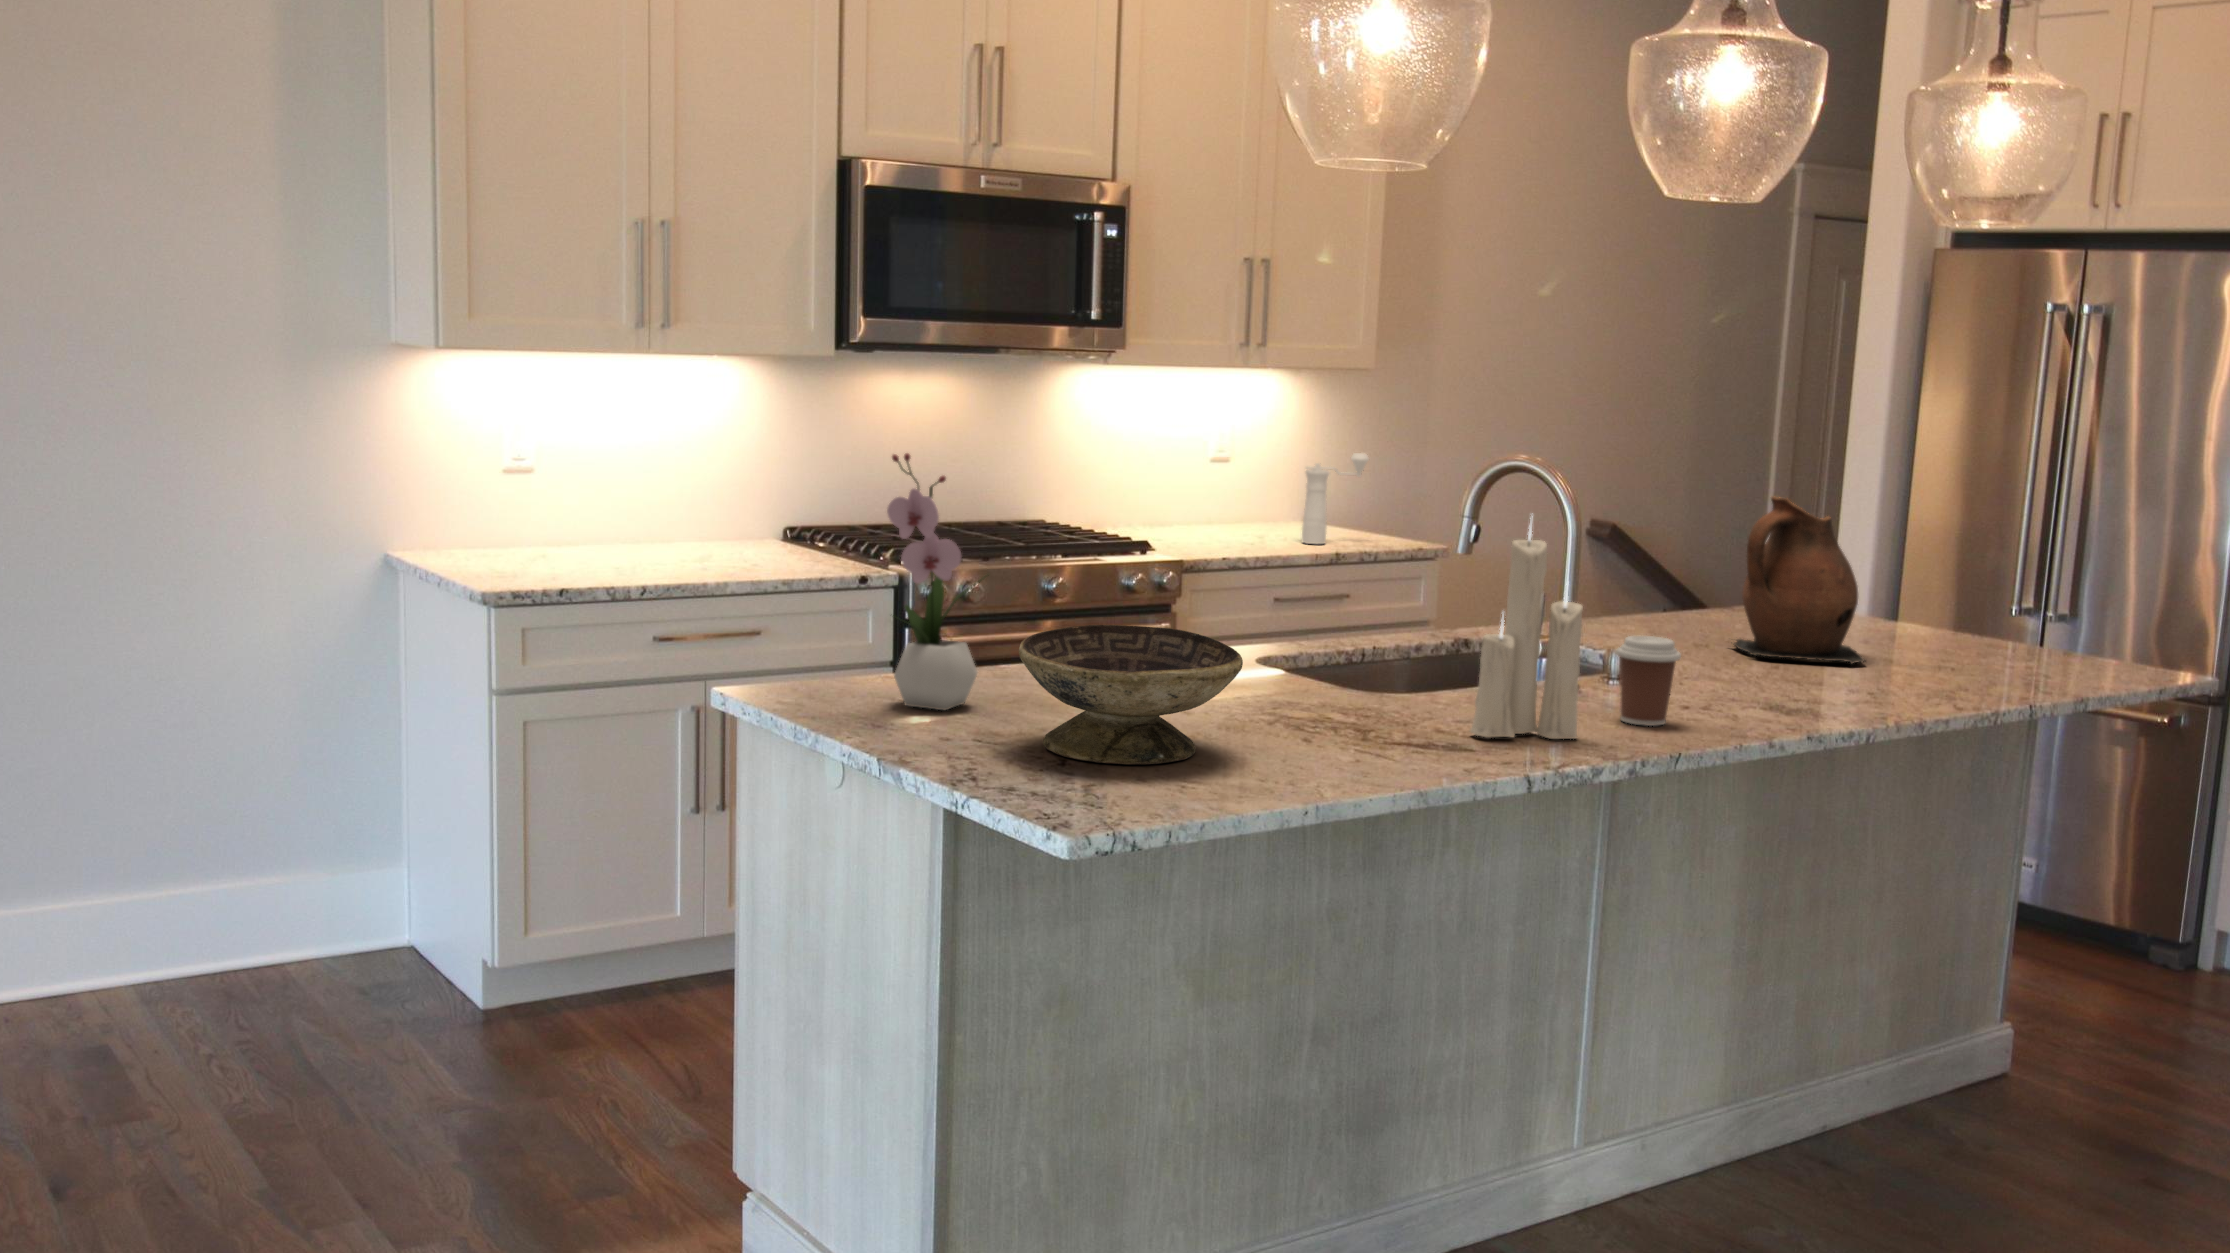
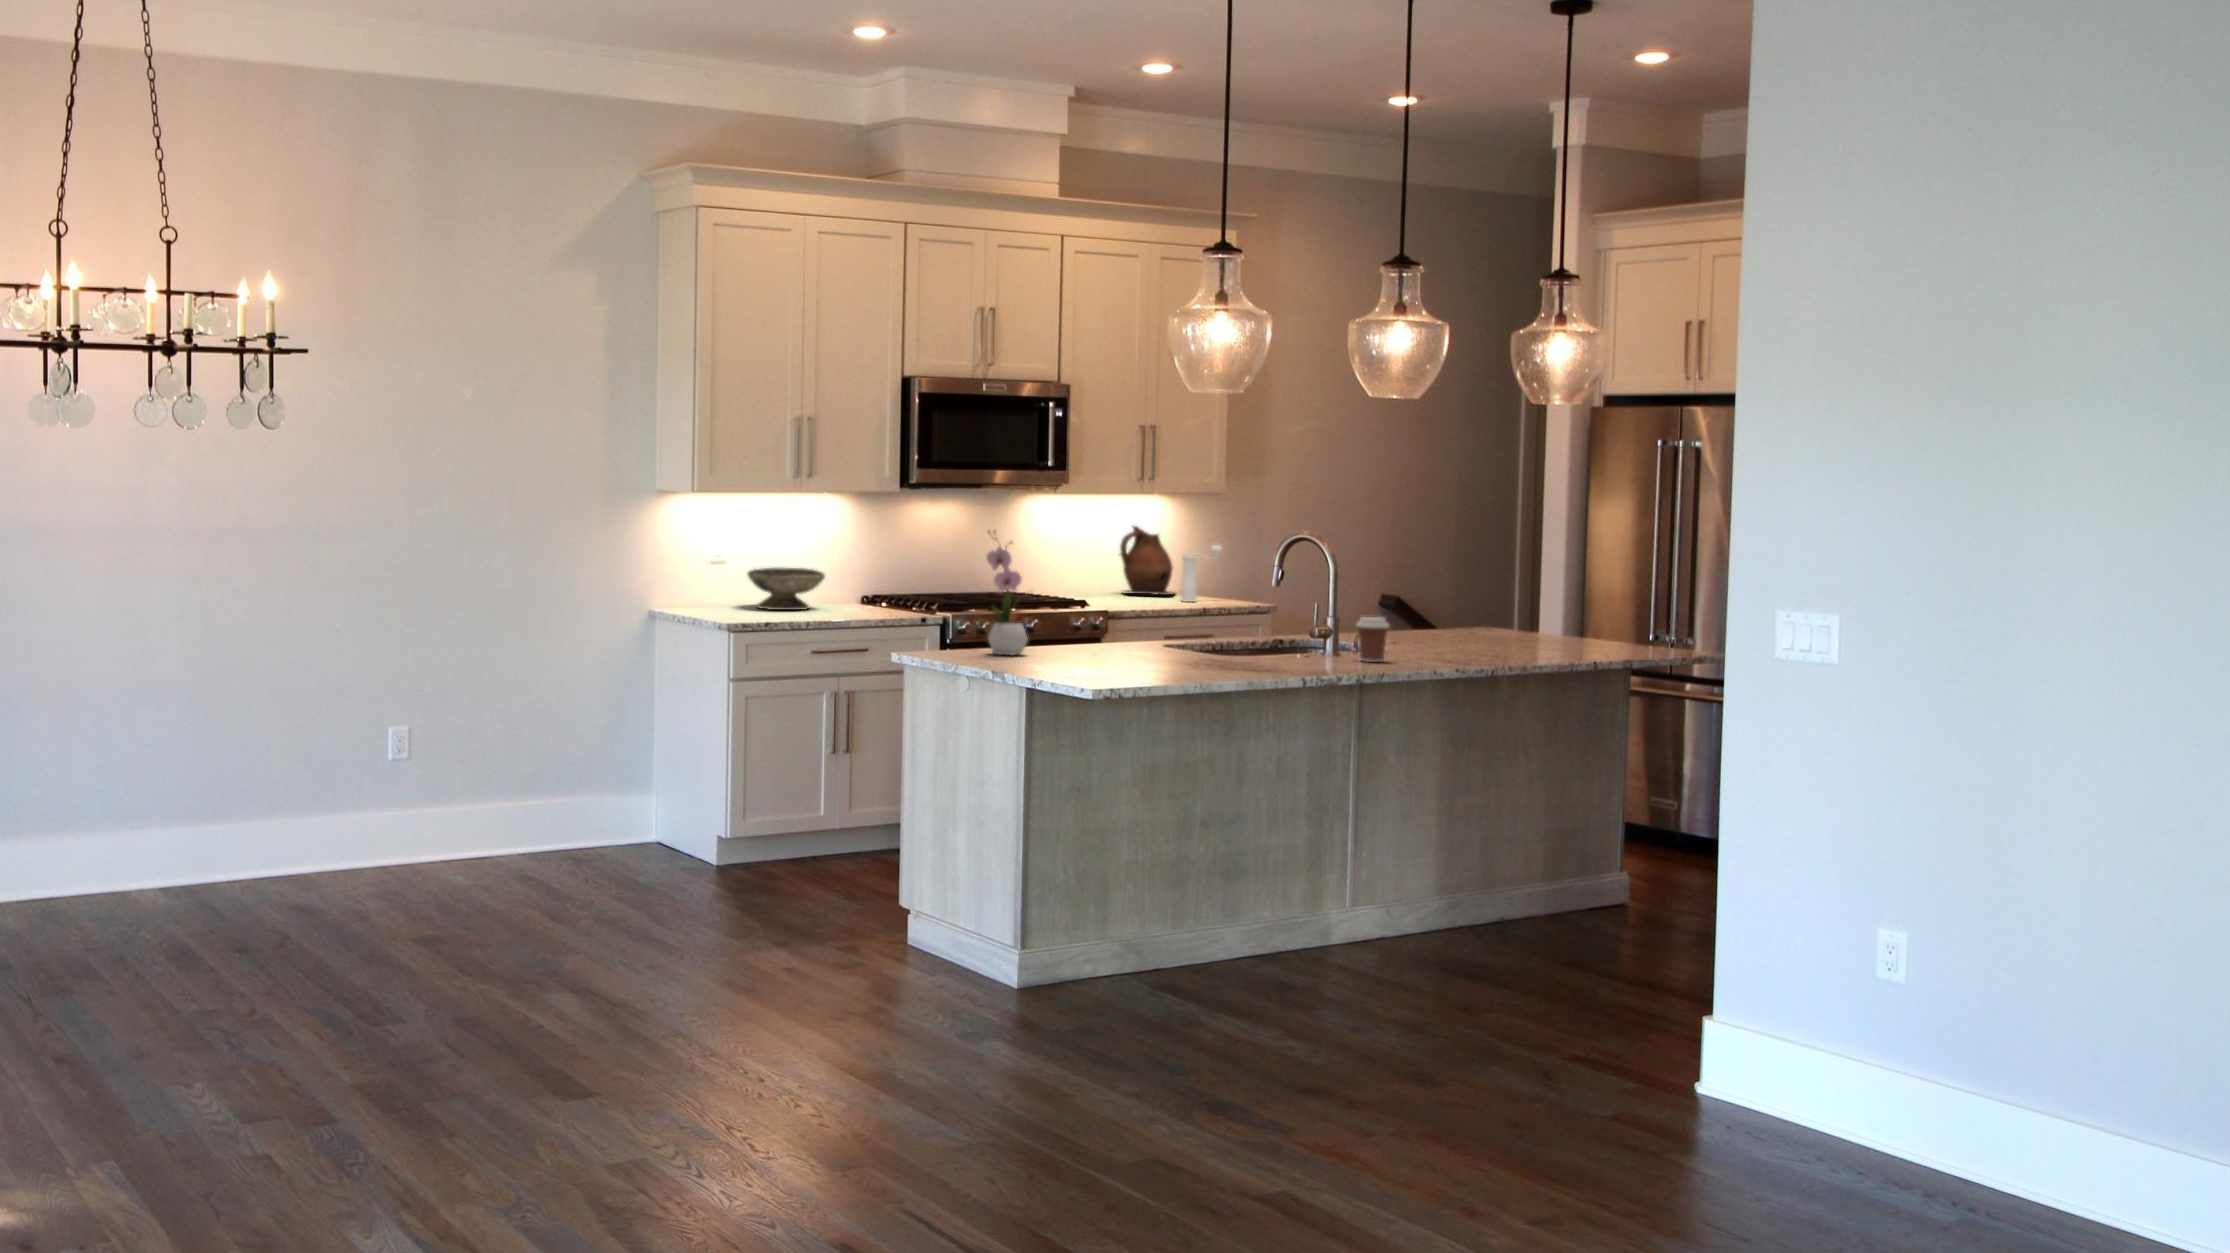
ceramic pitcher: present [1733,497,1865,664] -> present [1120,526,1174,595]
candle: present [1470,522,1583,739] -> none [1279,546,1335,665]
decorative bowl: present [1019,625,1243,765] -> present [747,567,825,610]

